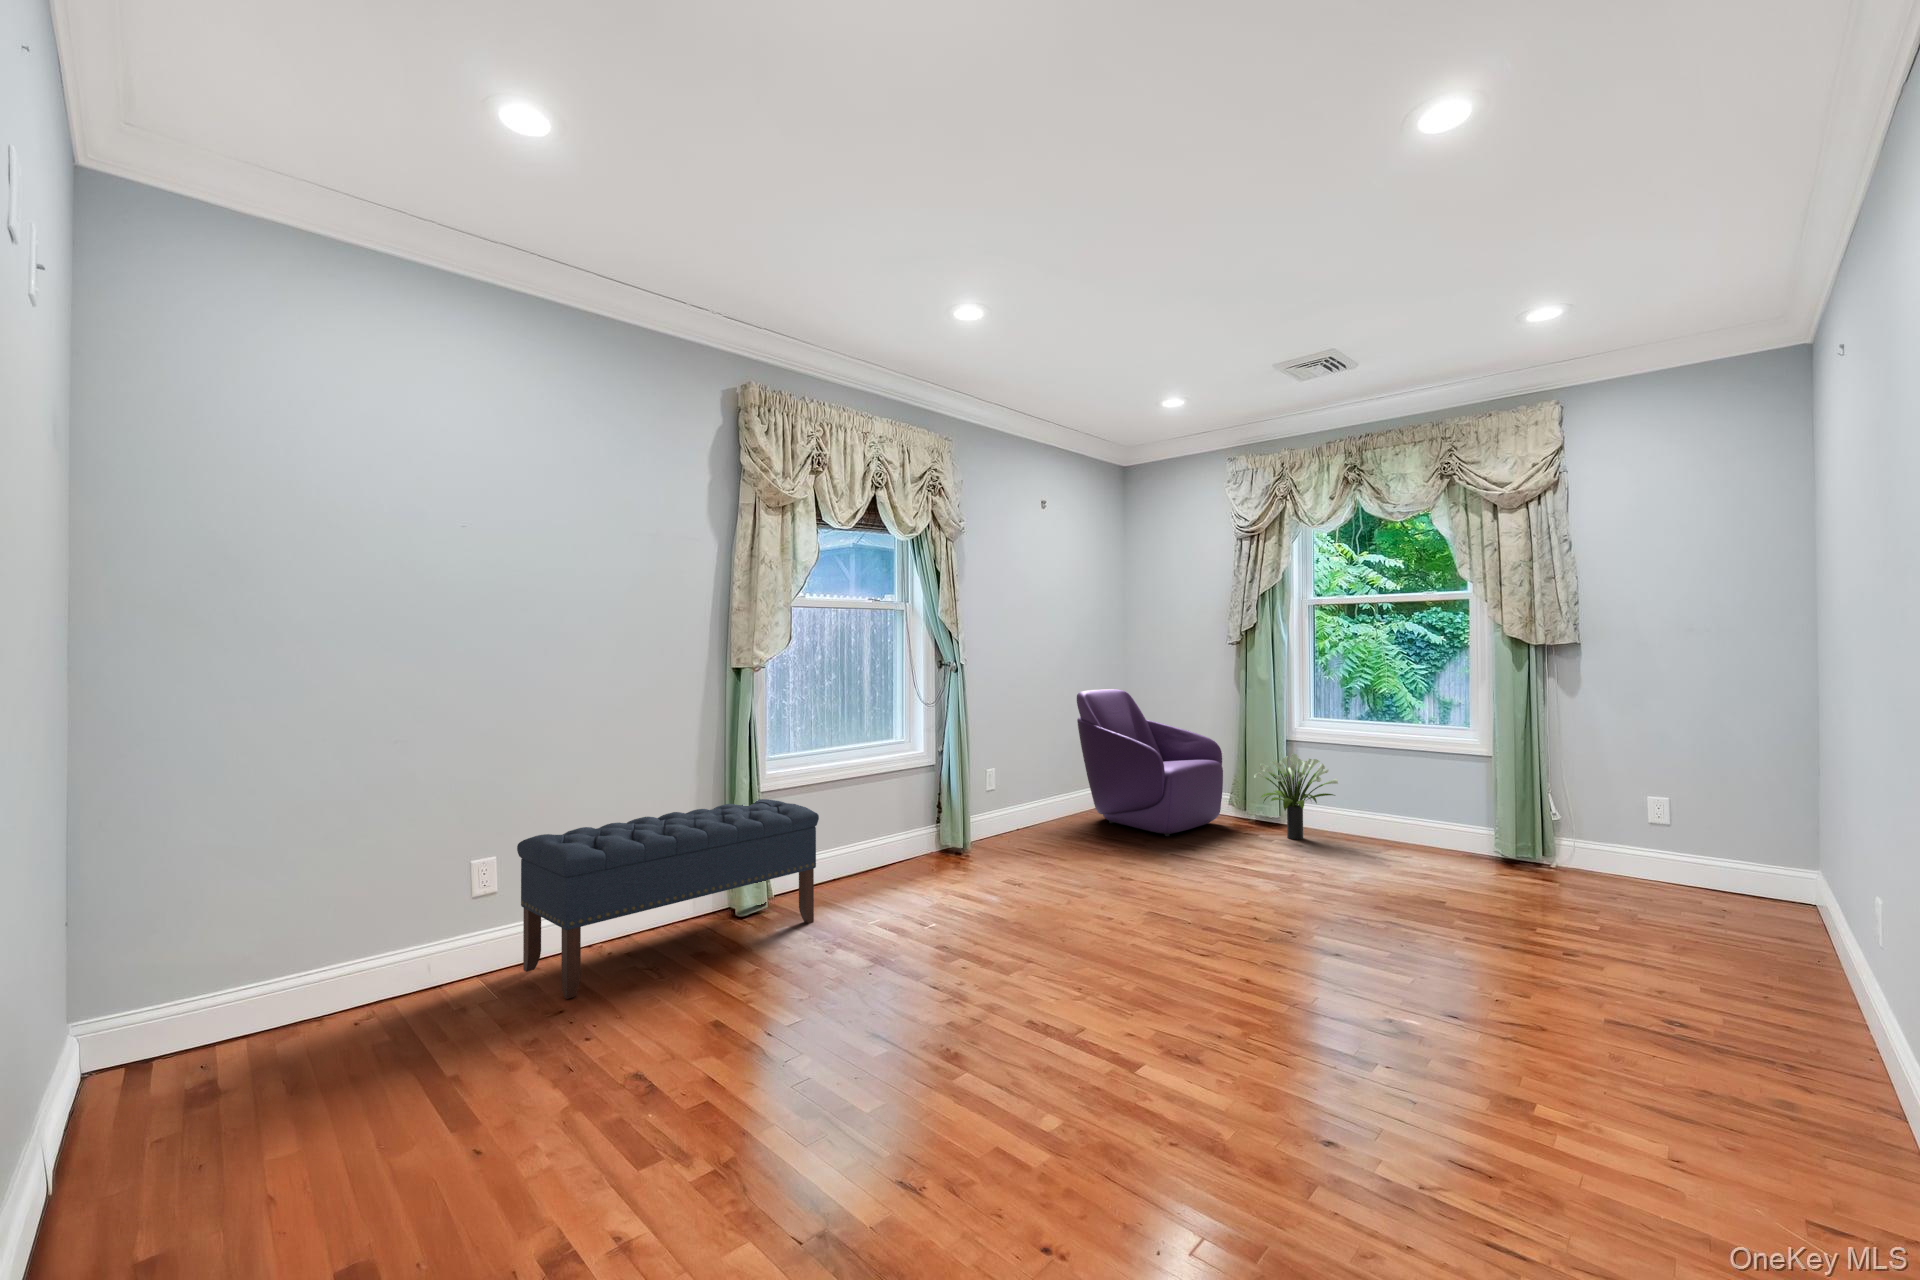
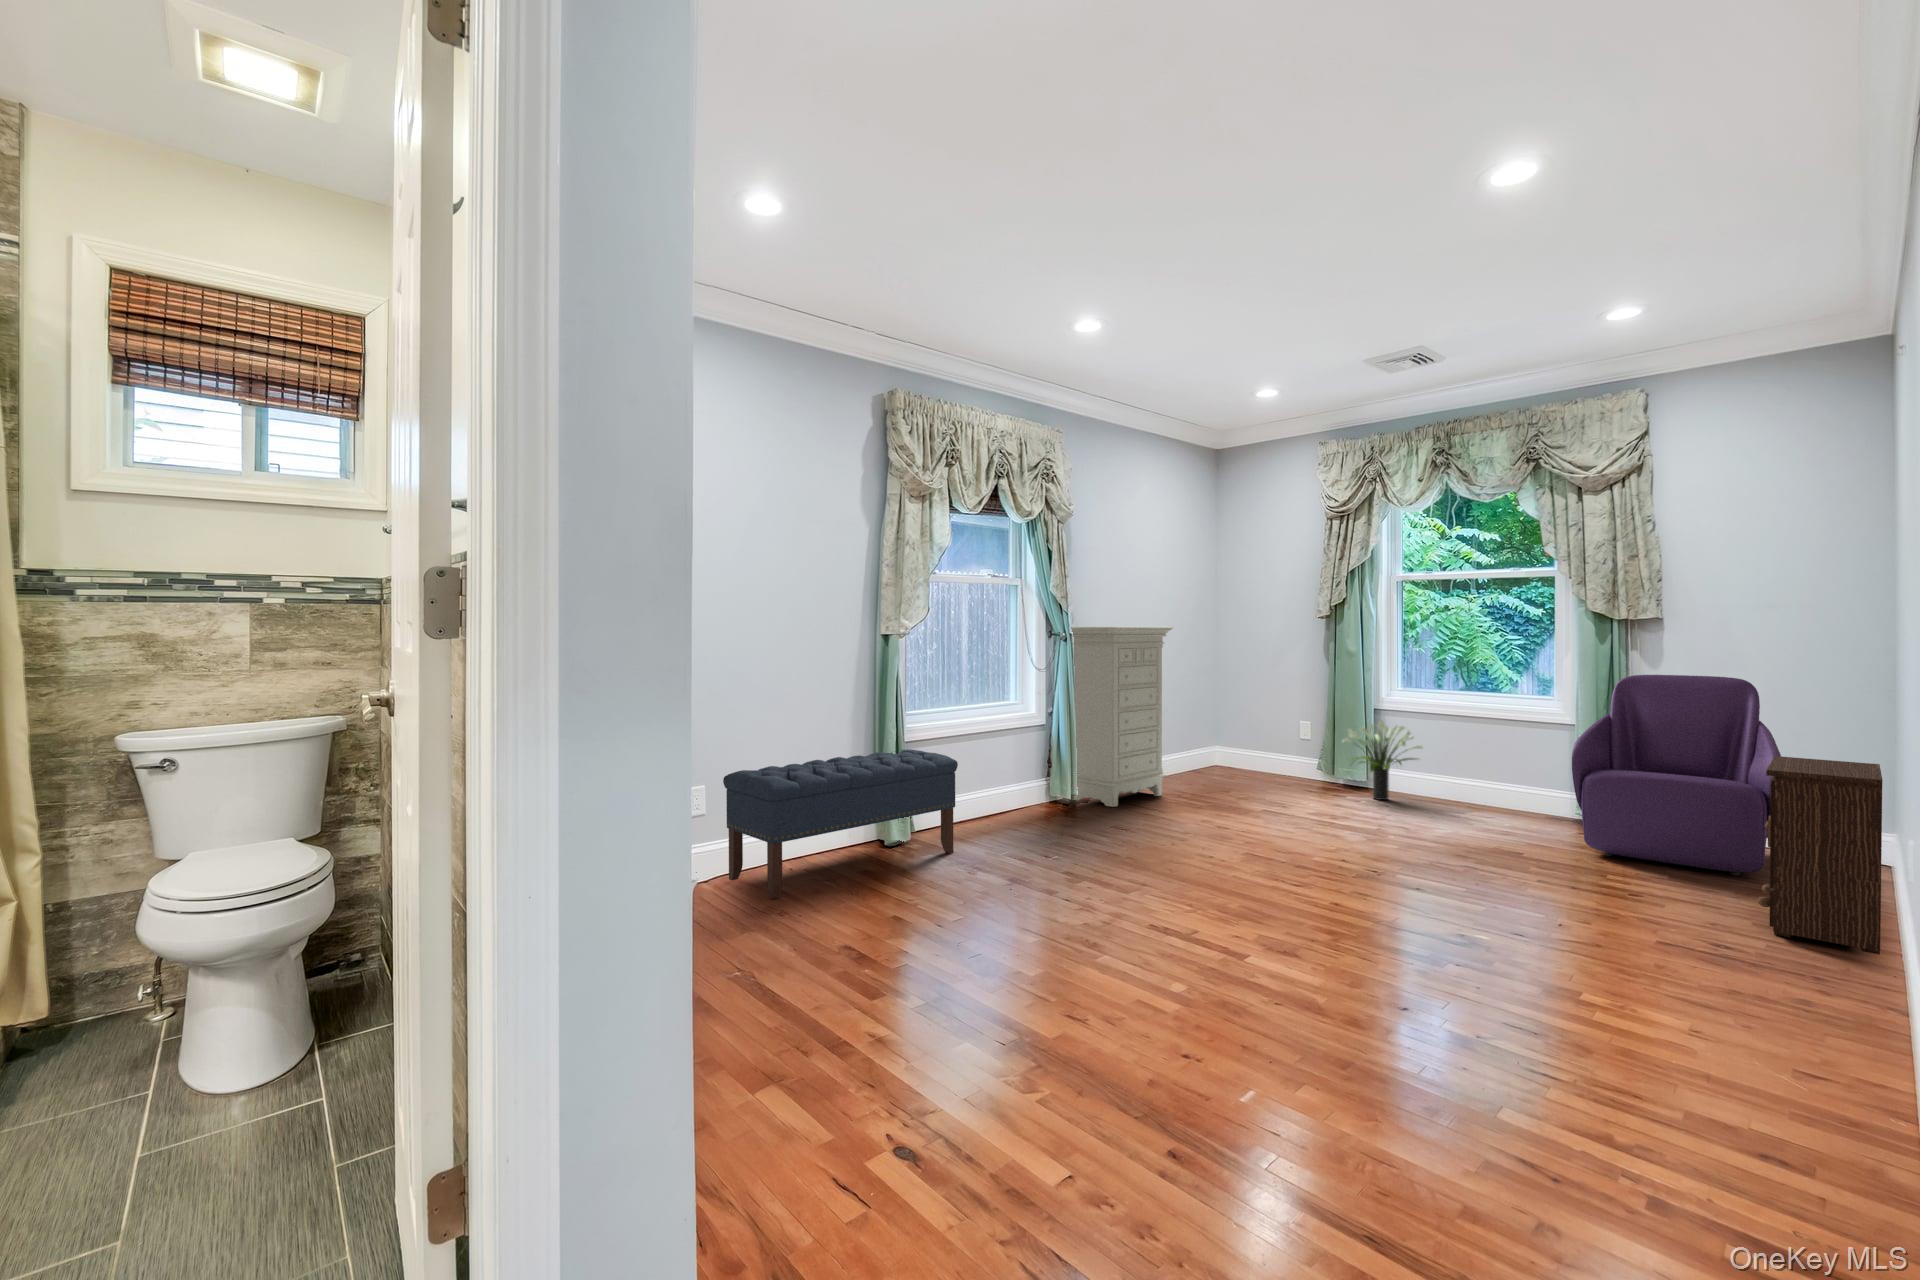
dresser: none [960,654,1075,854] -> present [1071,627,1173,807]
armchair: present [1077,689,1223,836] -> present [1572,675,1781,876]
nightstand: none [1712,800,1857,1035] -> present [1758,756,1883,954]

